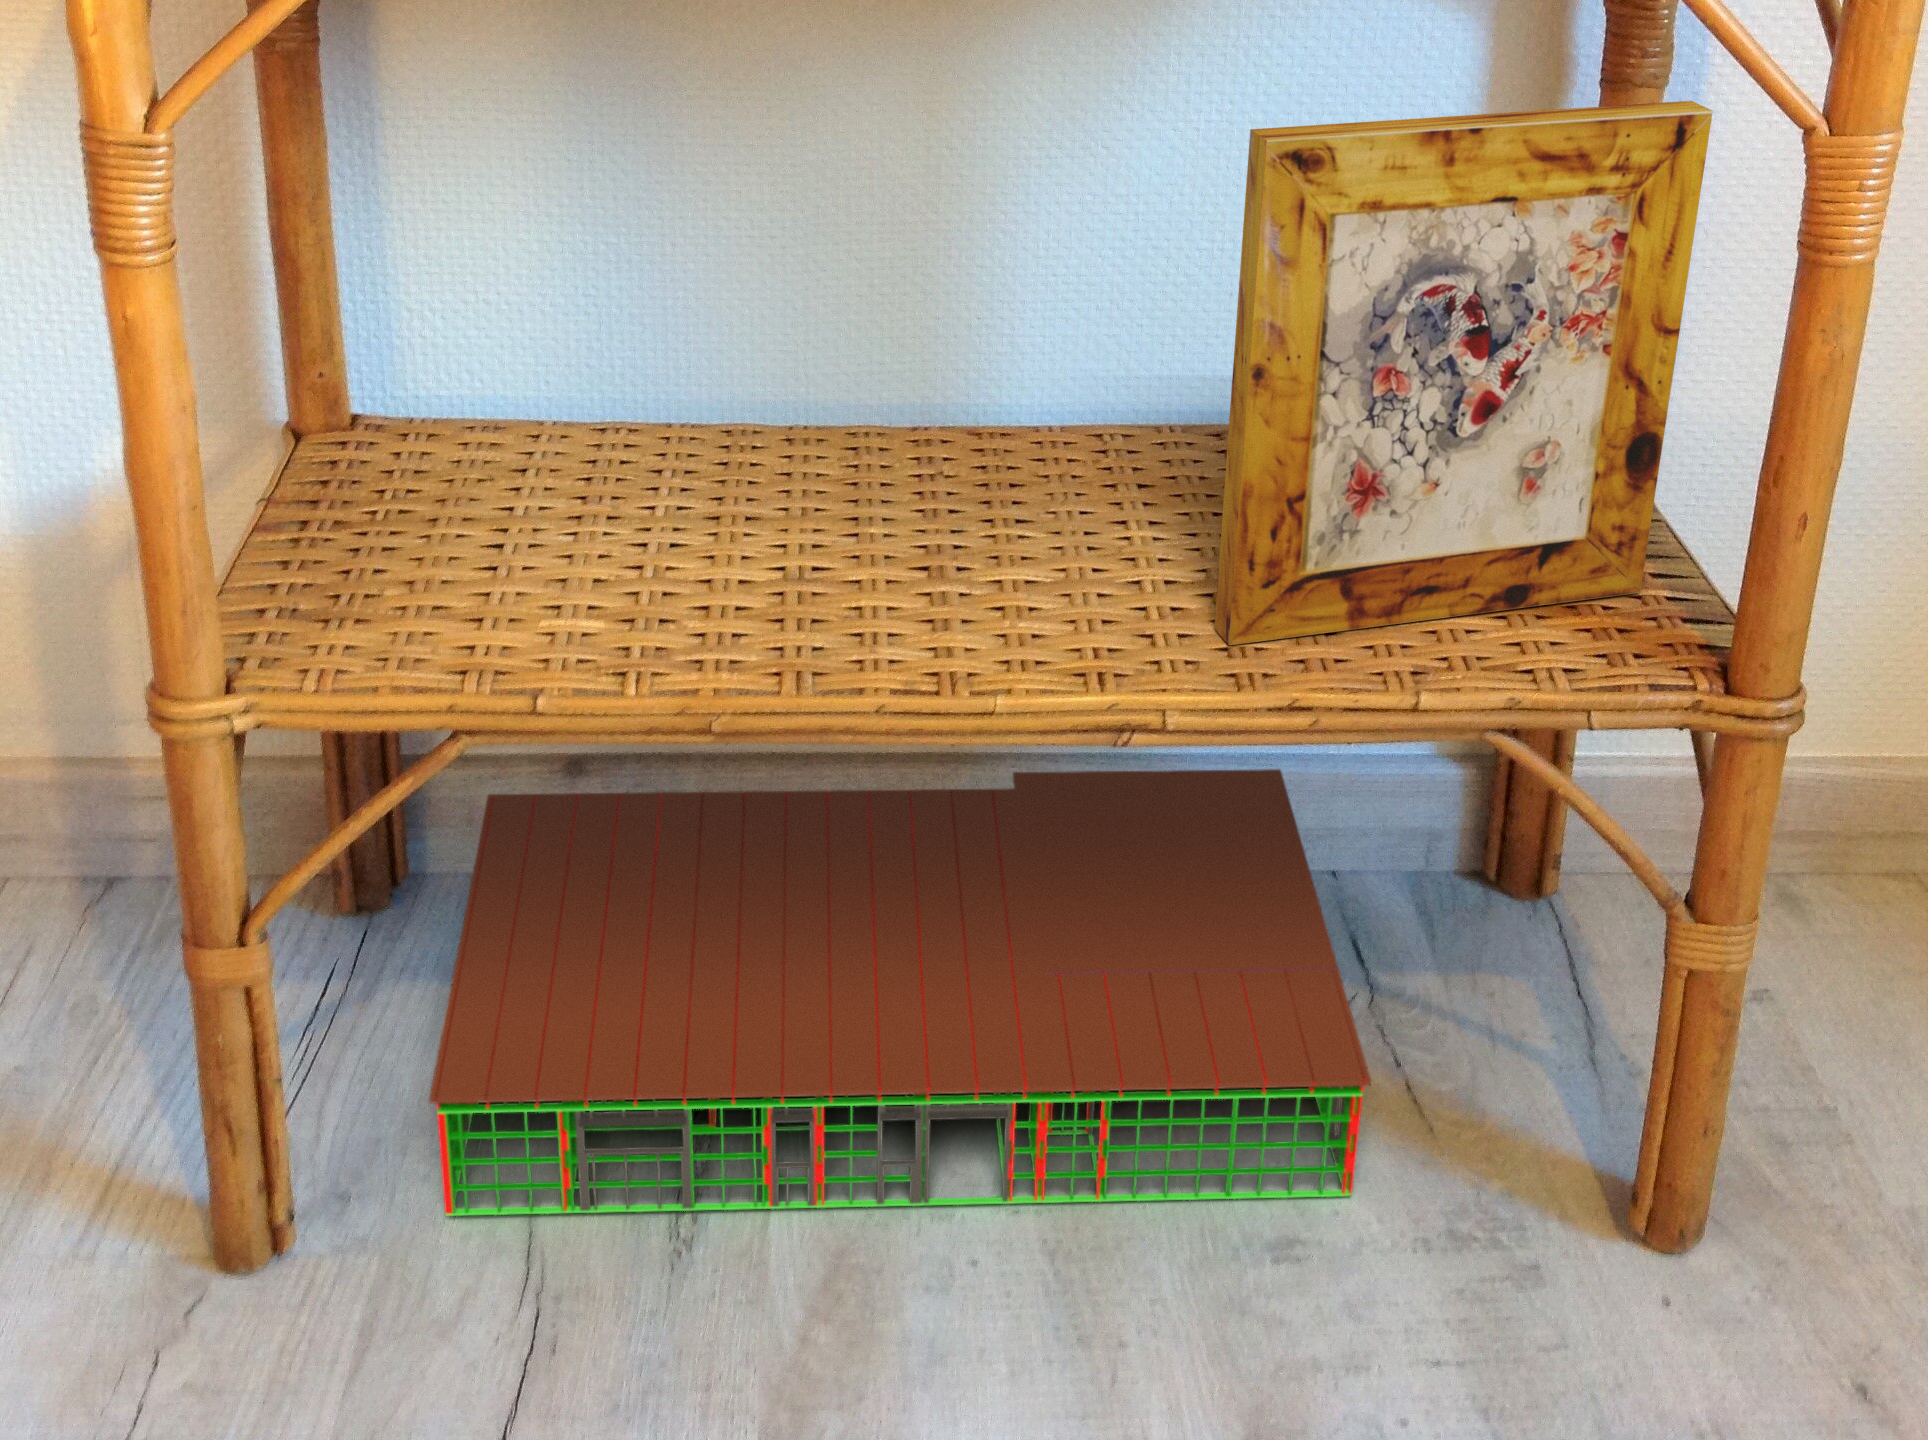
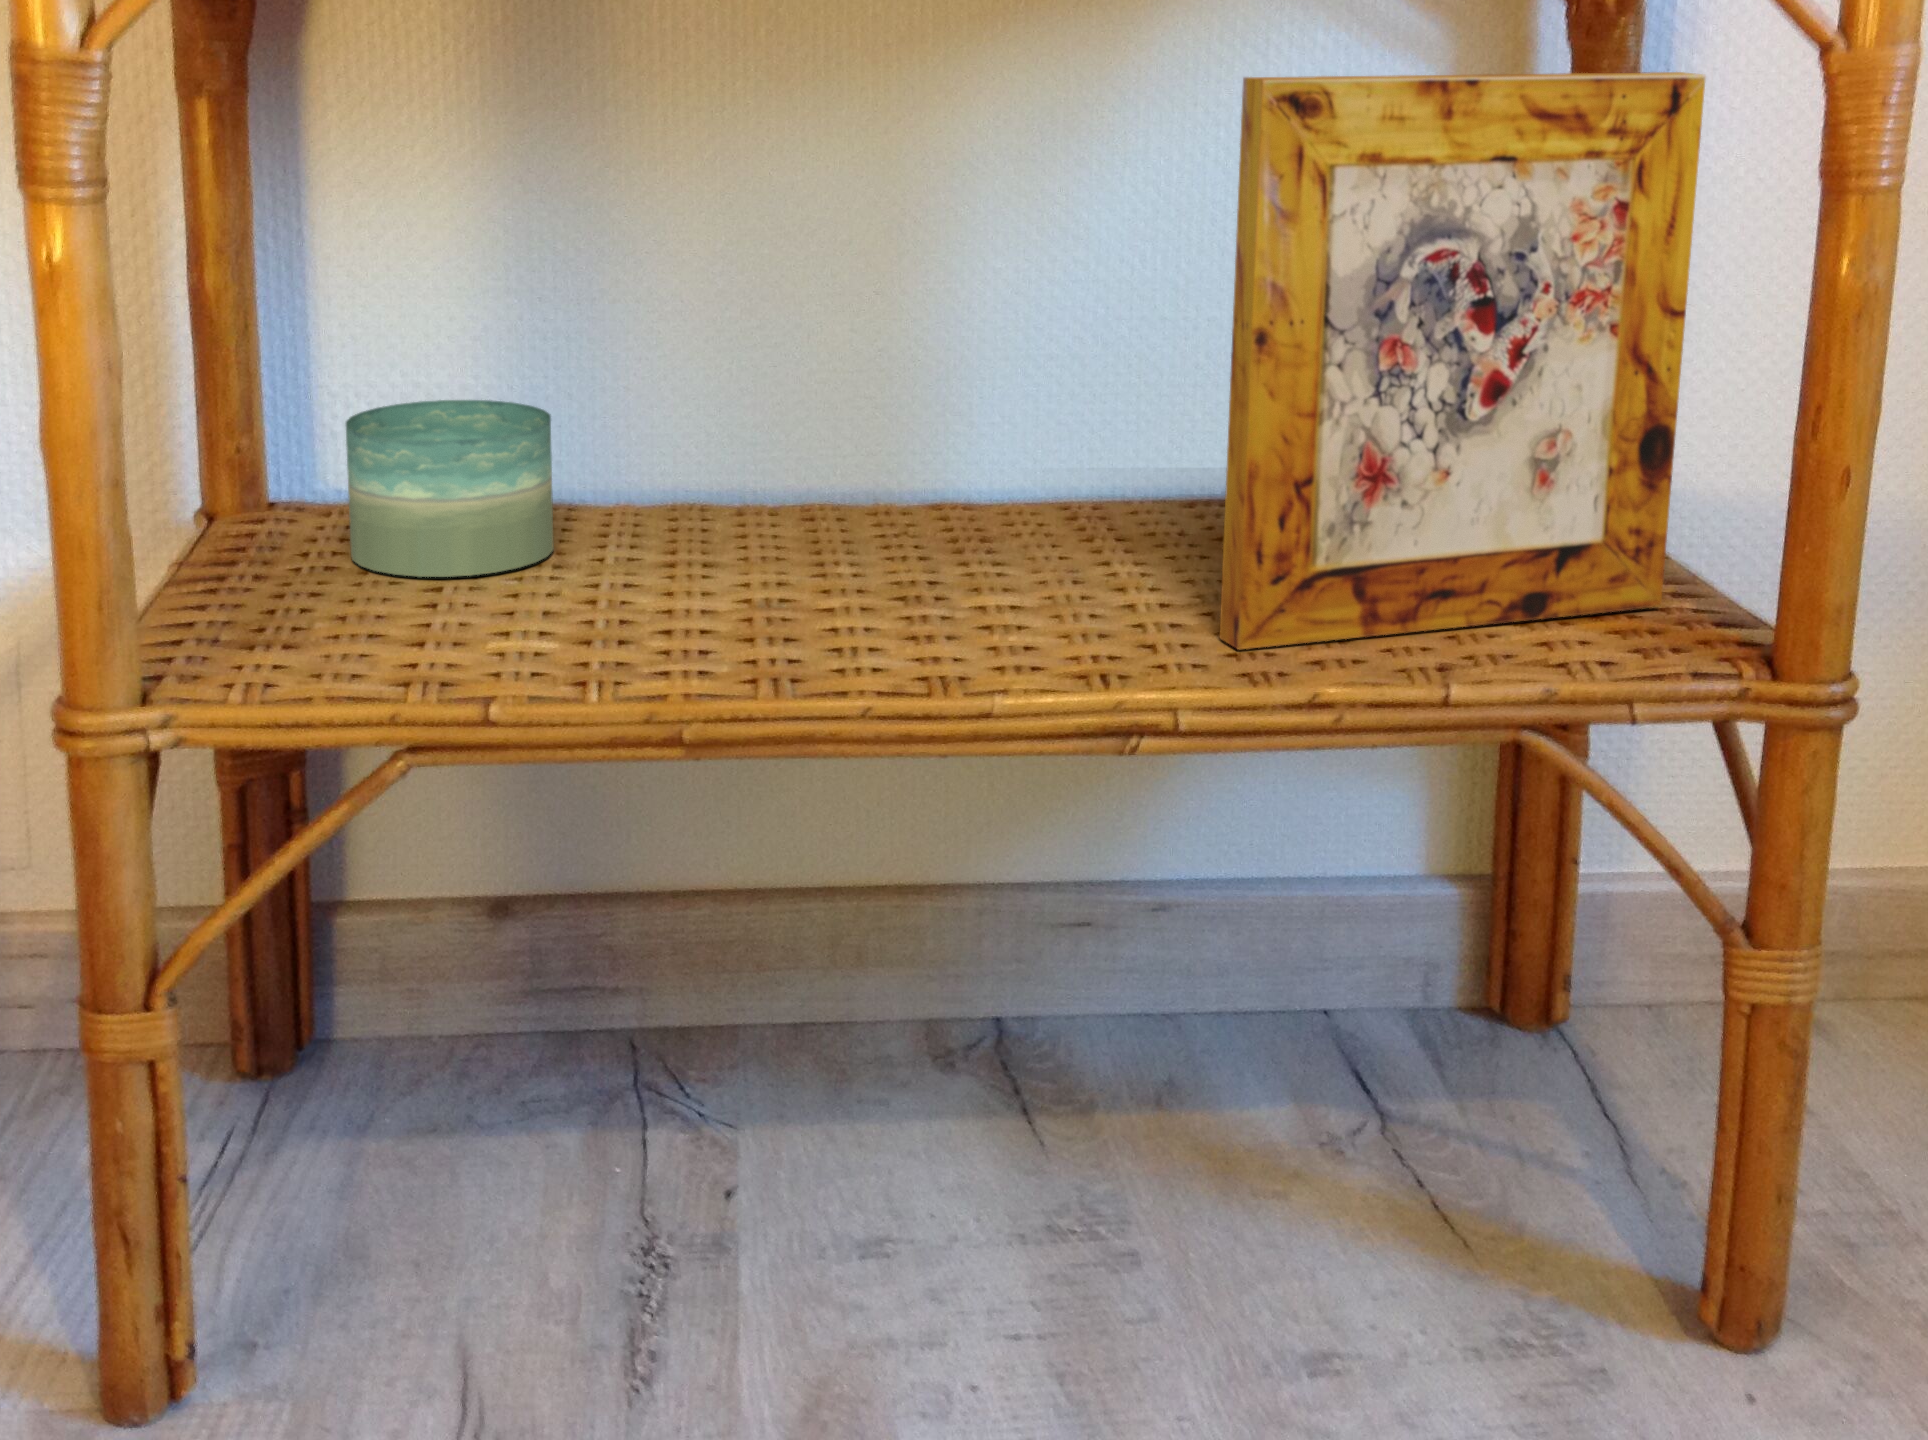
candle: none [420,339,615,526] -> present [346,400,554,577]
storage bin: present [429,769,1371,1216] -> none [352,882,1412,1360]

